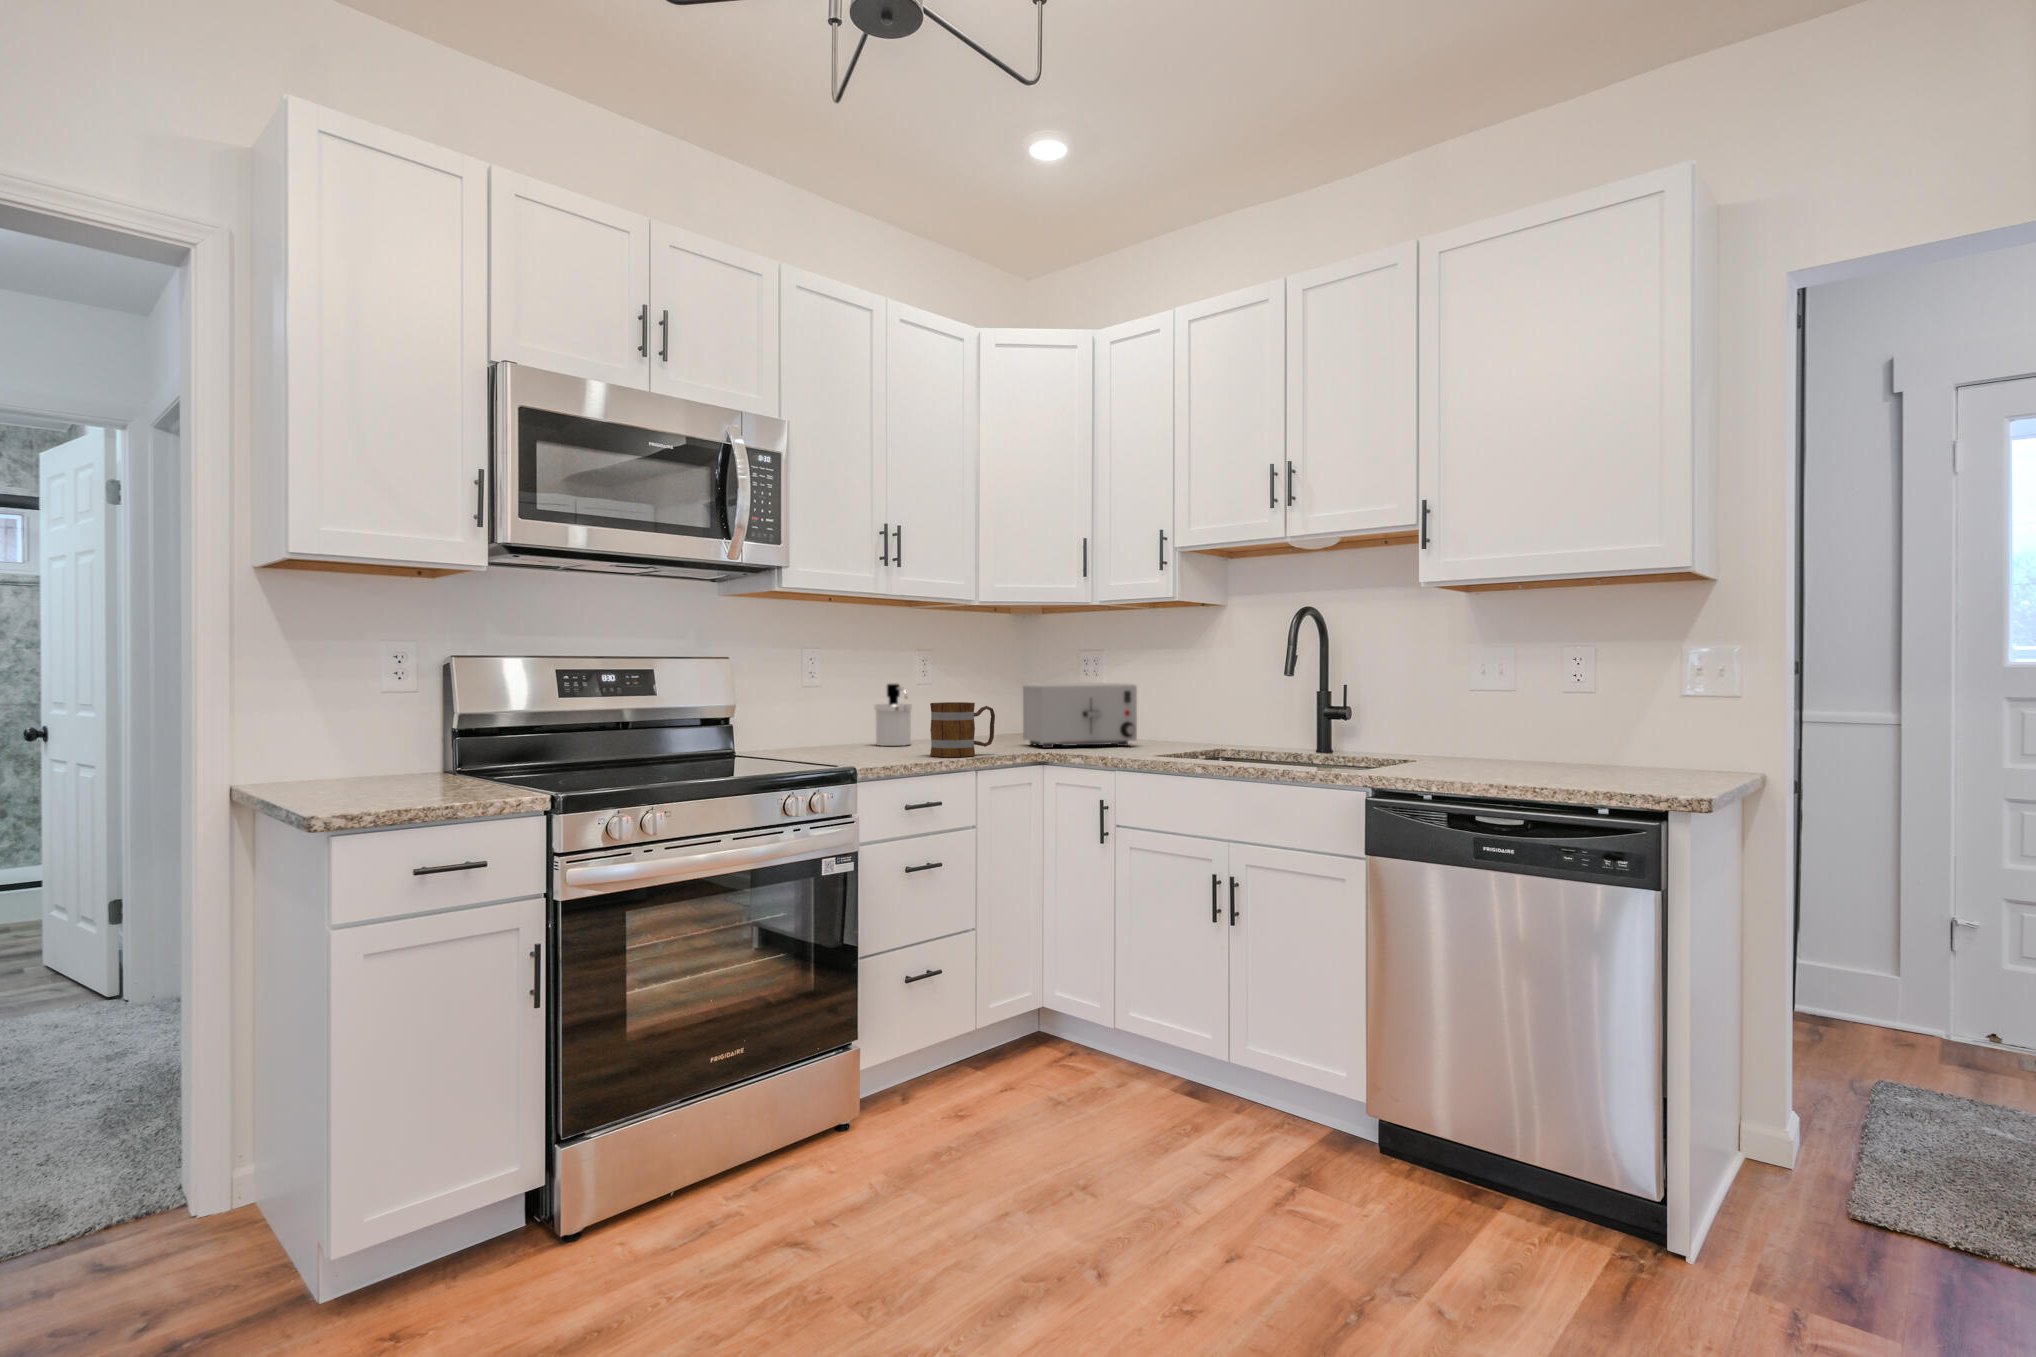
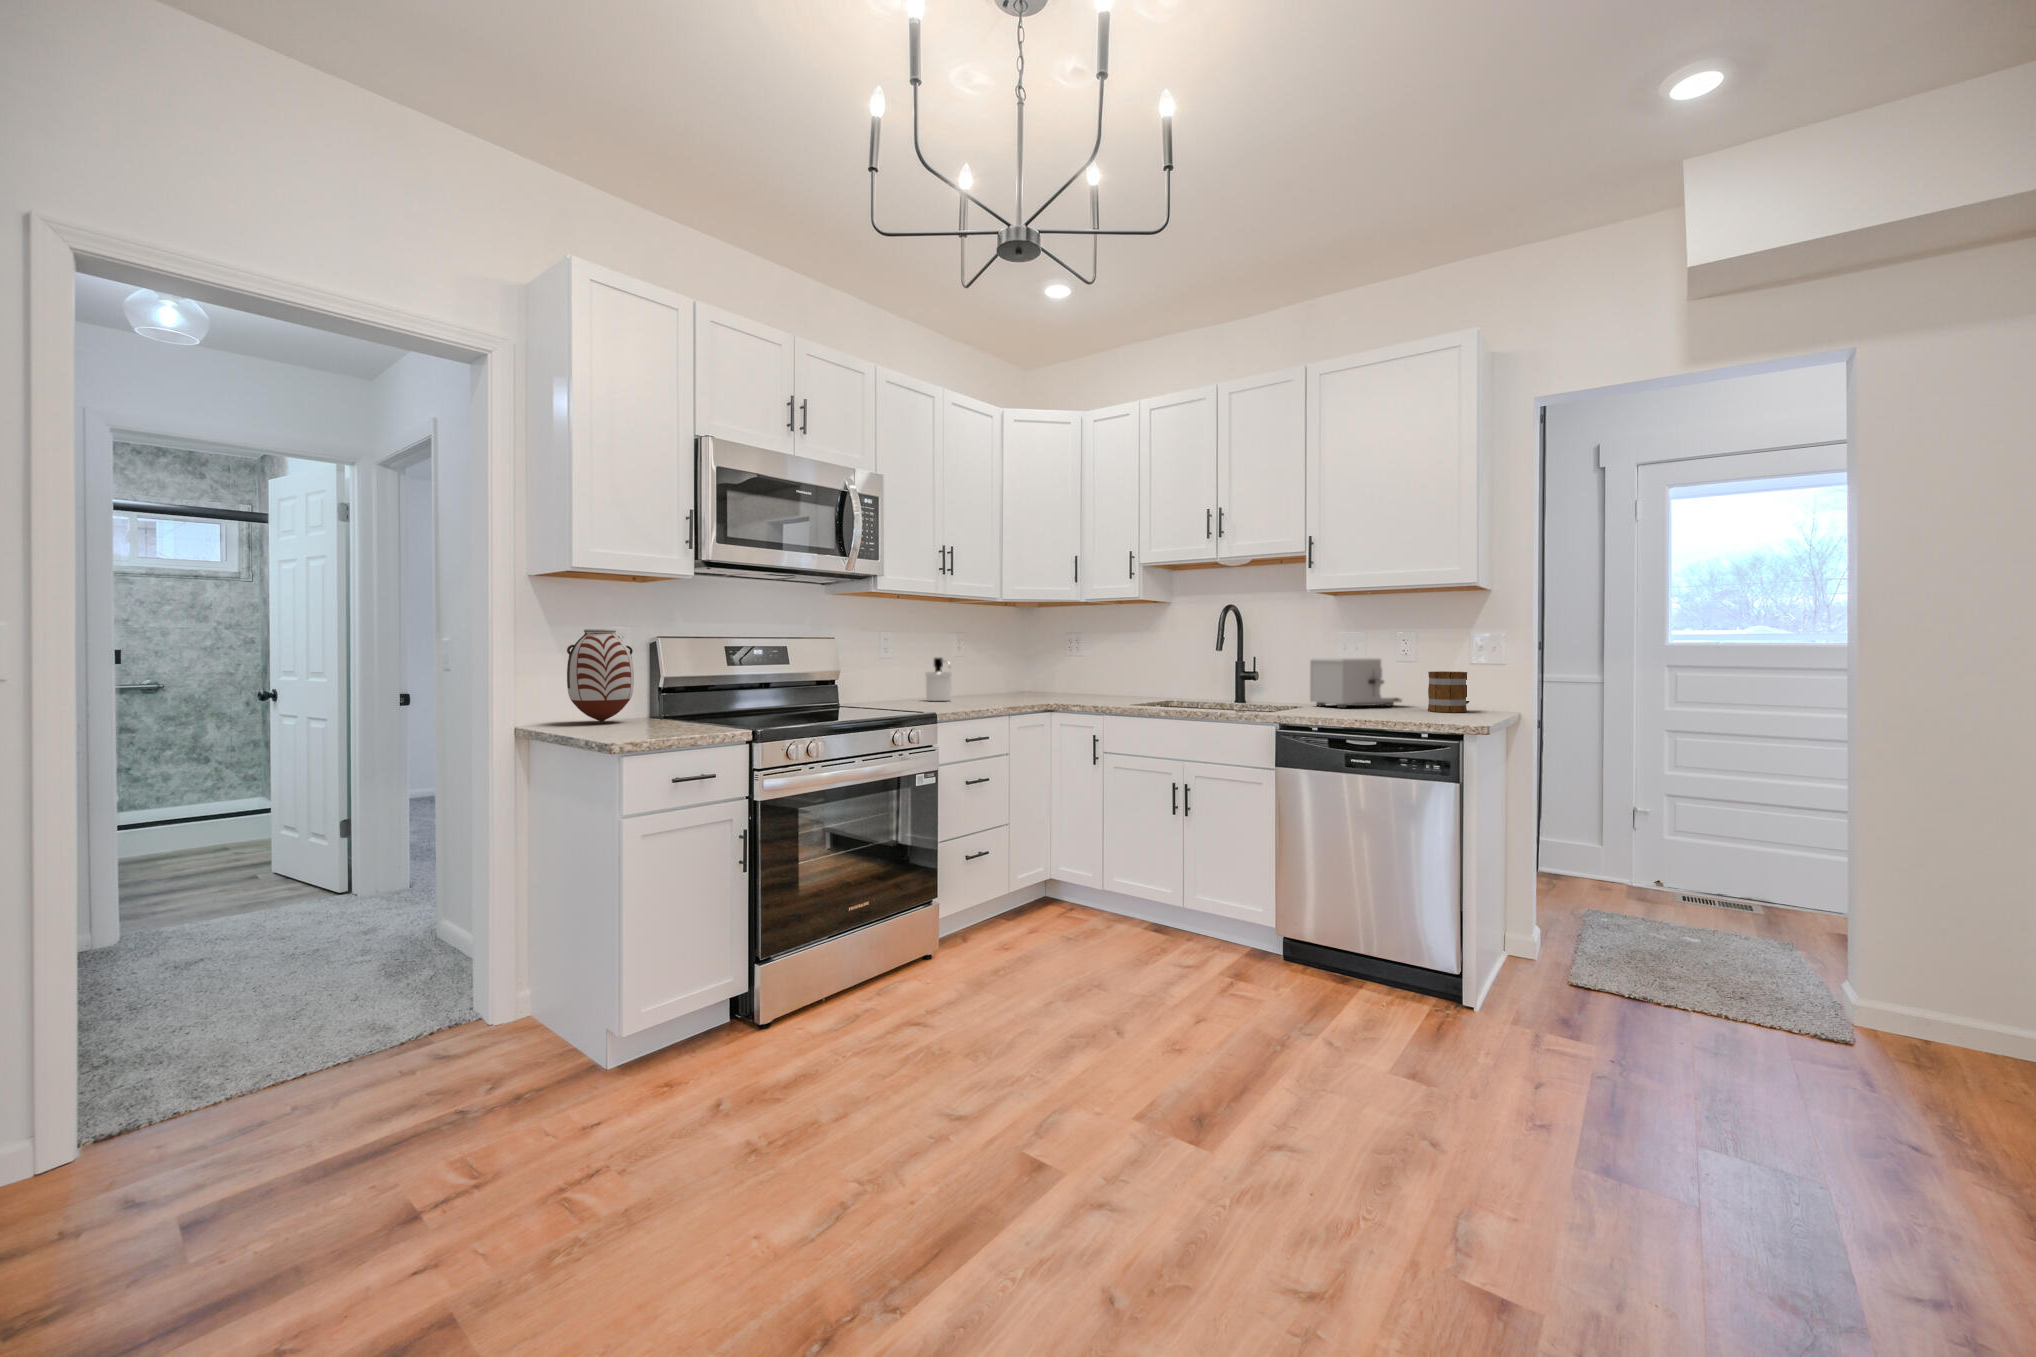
vase: none [312,646,411,780] -> present [567,629,634,722]
toaster: present [1023,683,1137,748] -> present [1310,658,1402,708]
mug: present [930,702,995,757] -> present [1428,671,1469,712]

